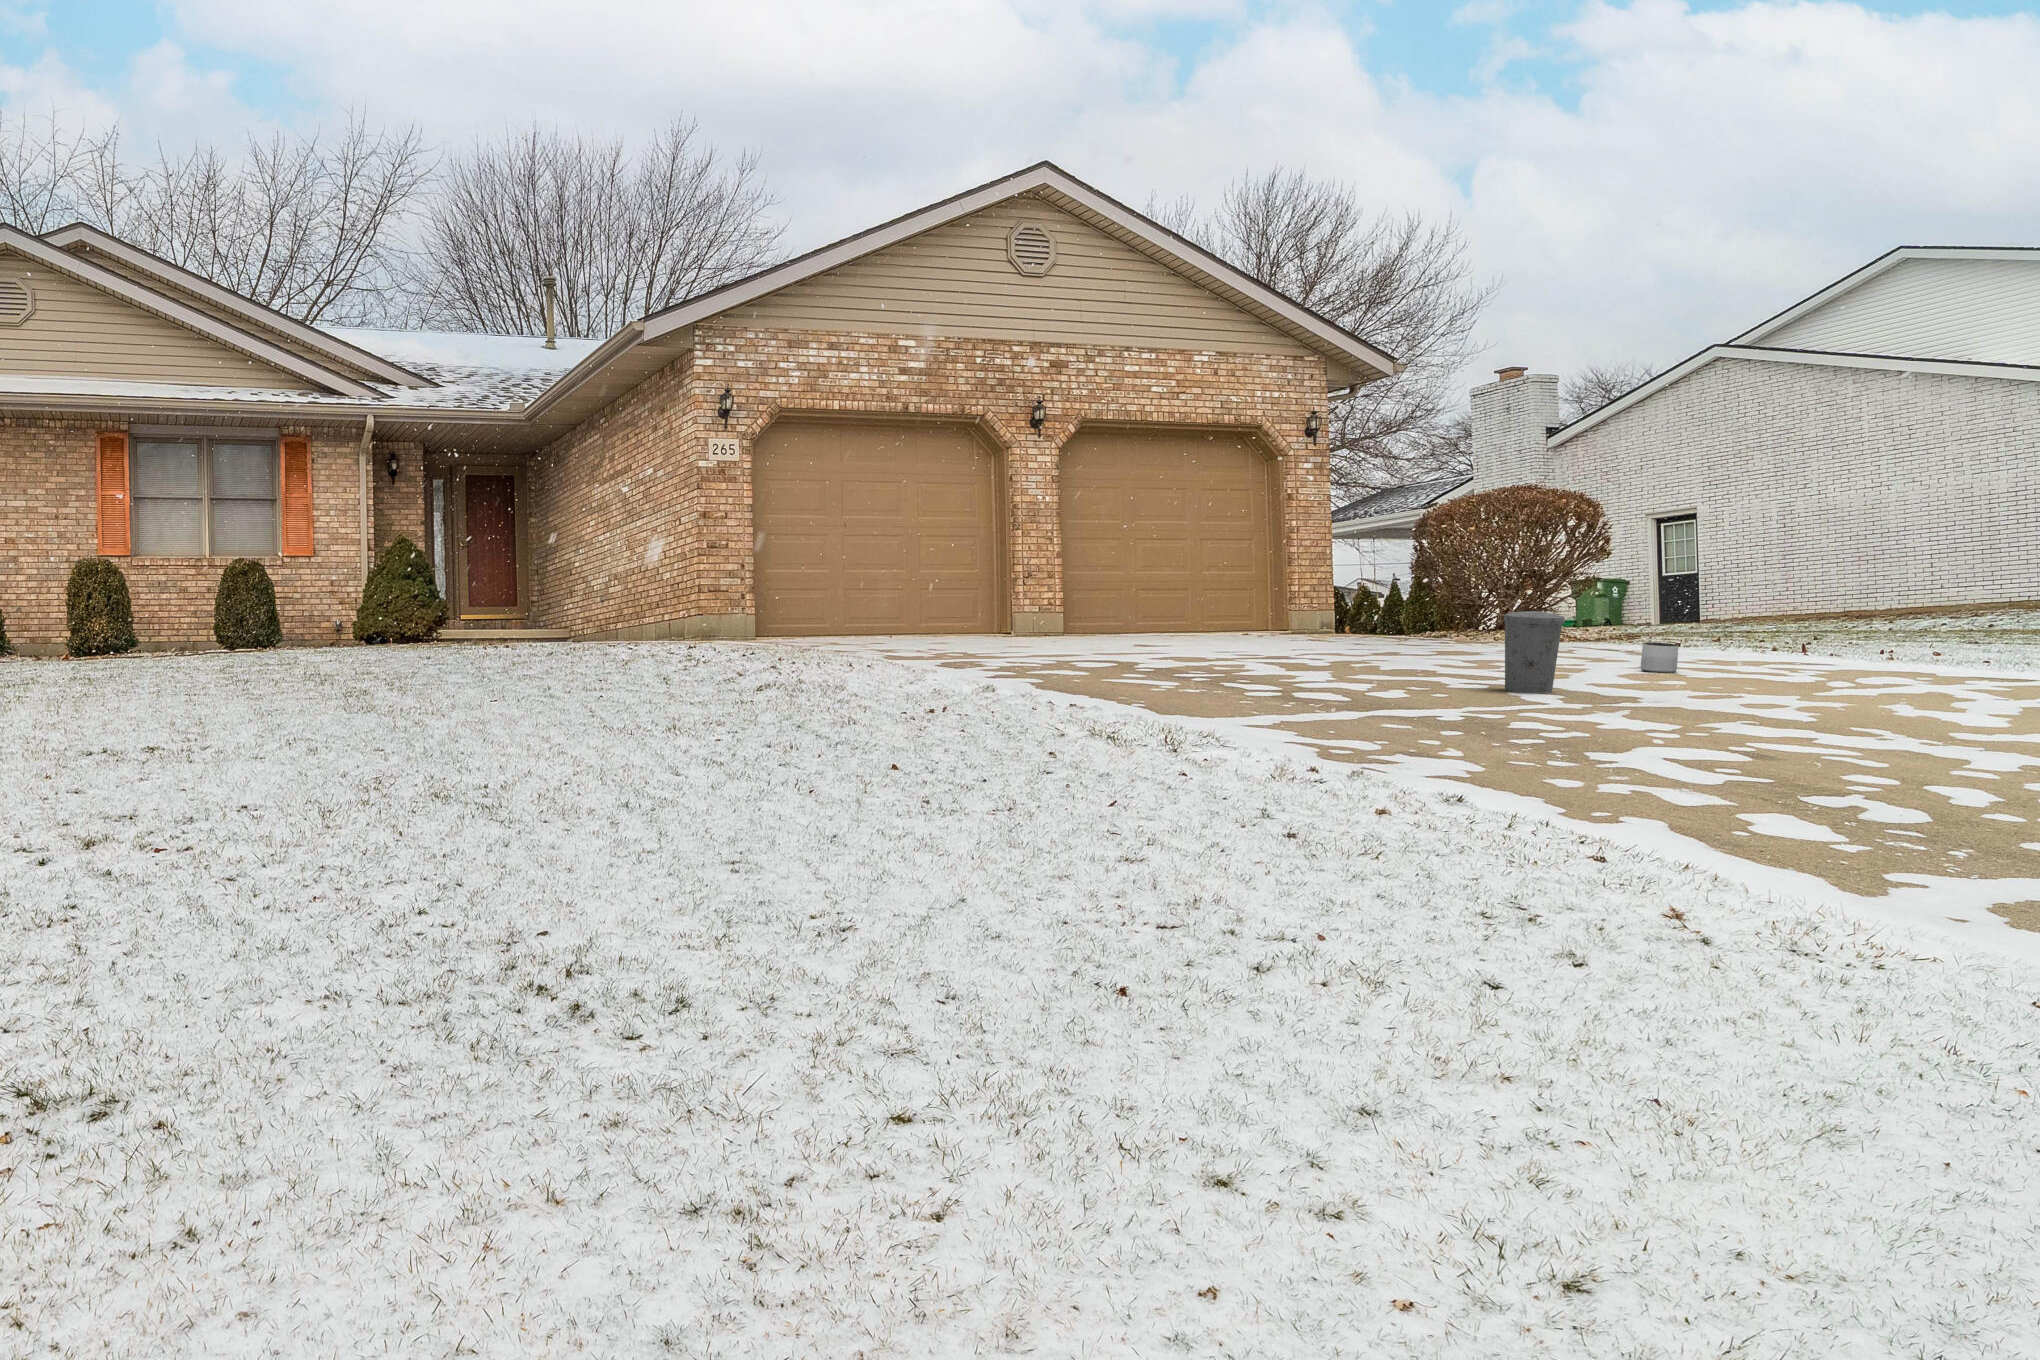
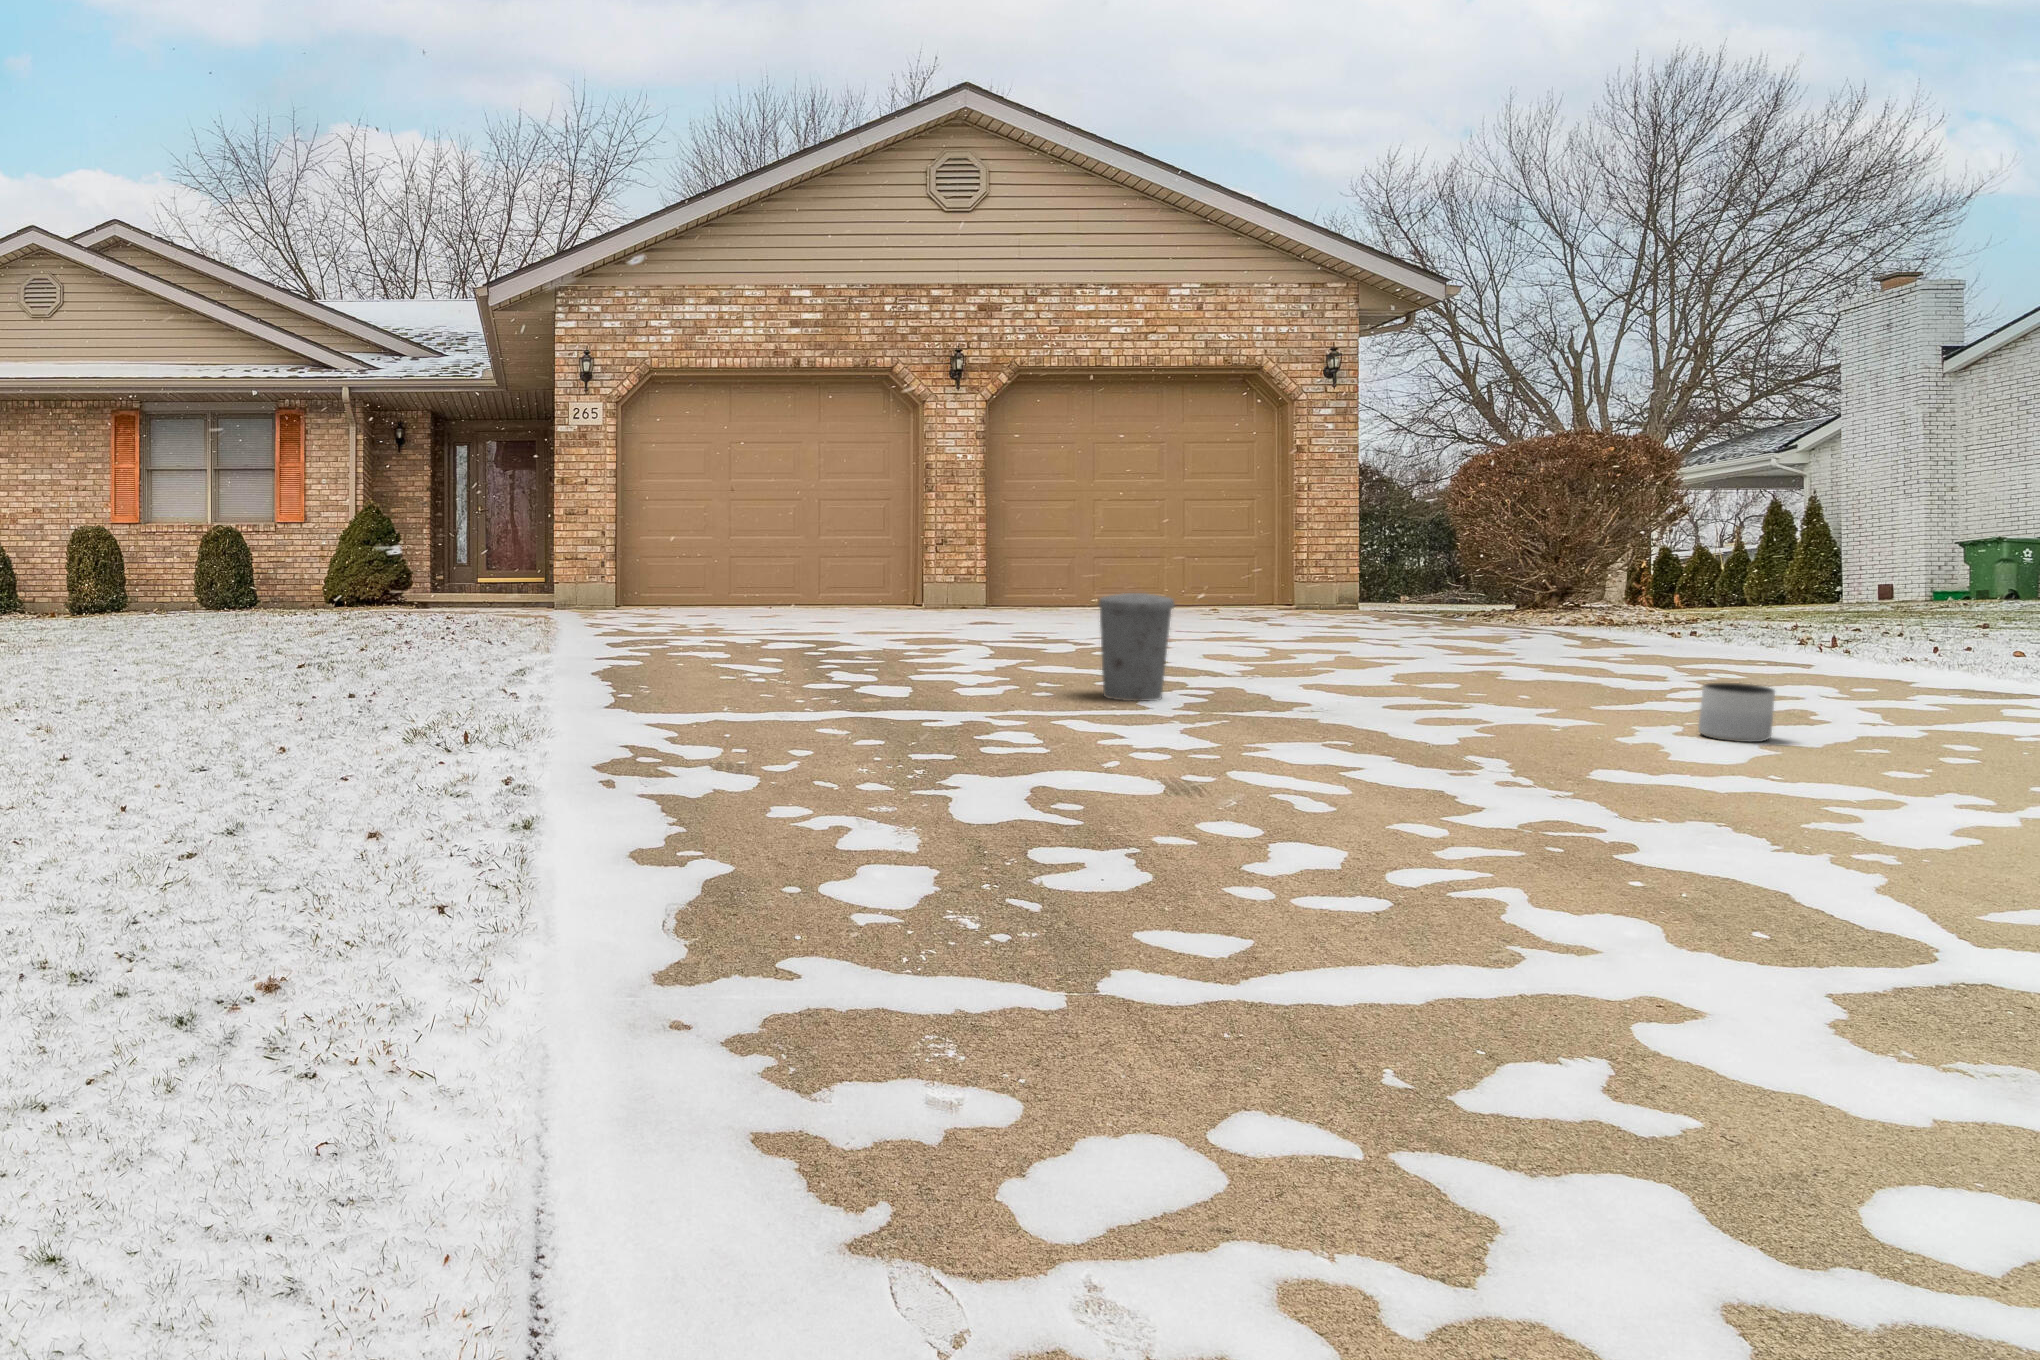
planter: present [1641,643,1678,673] -> present [1698,683,1775,742]

